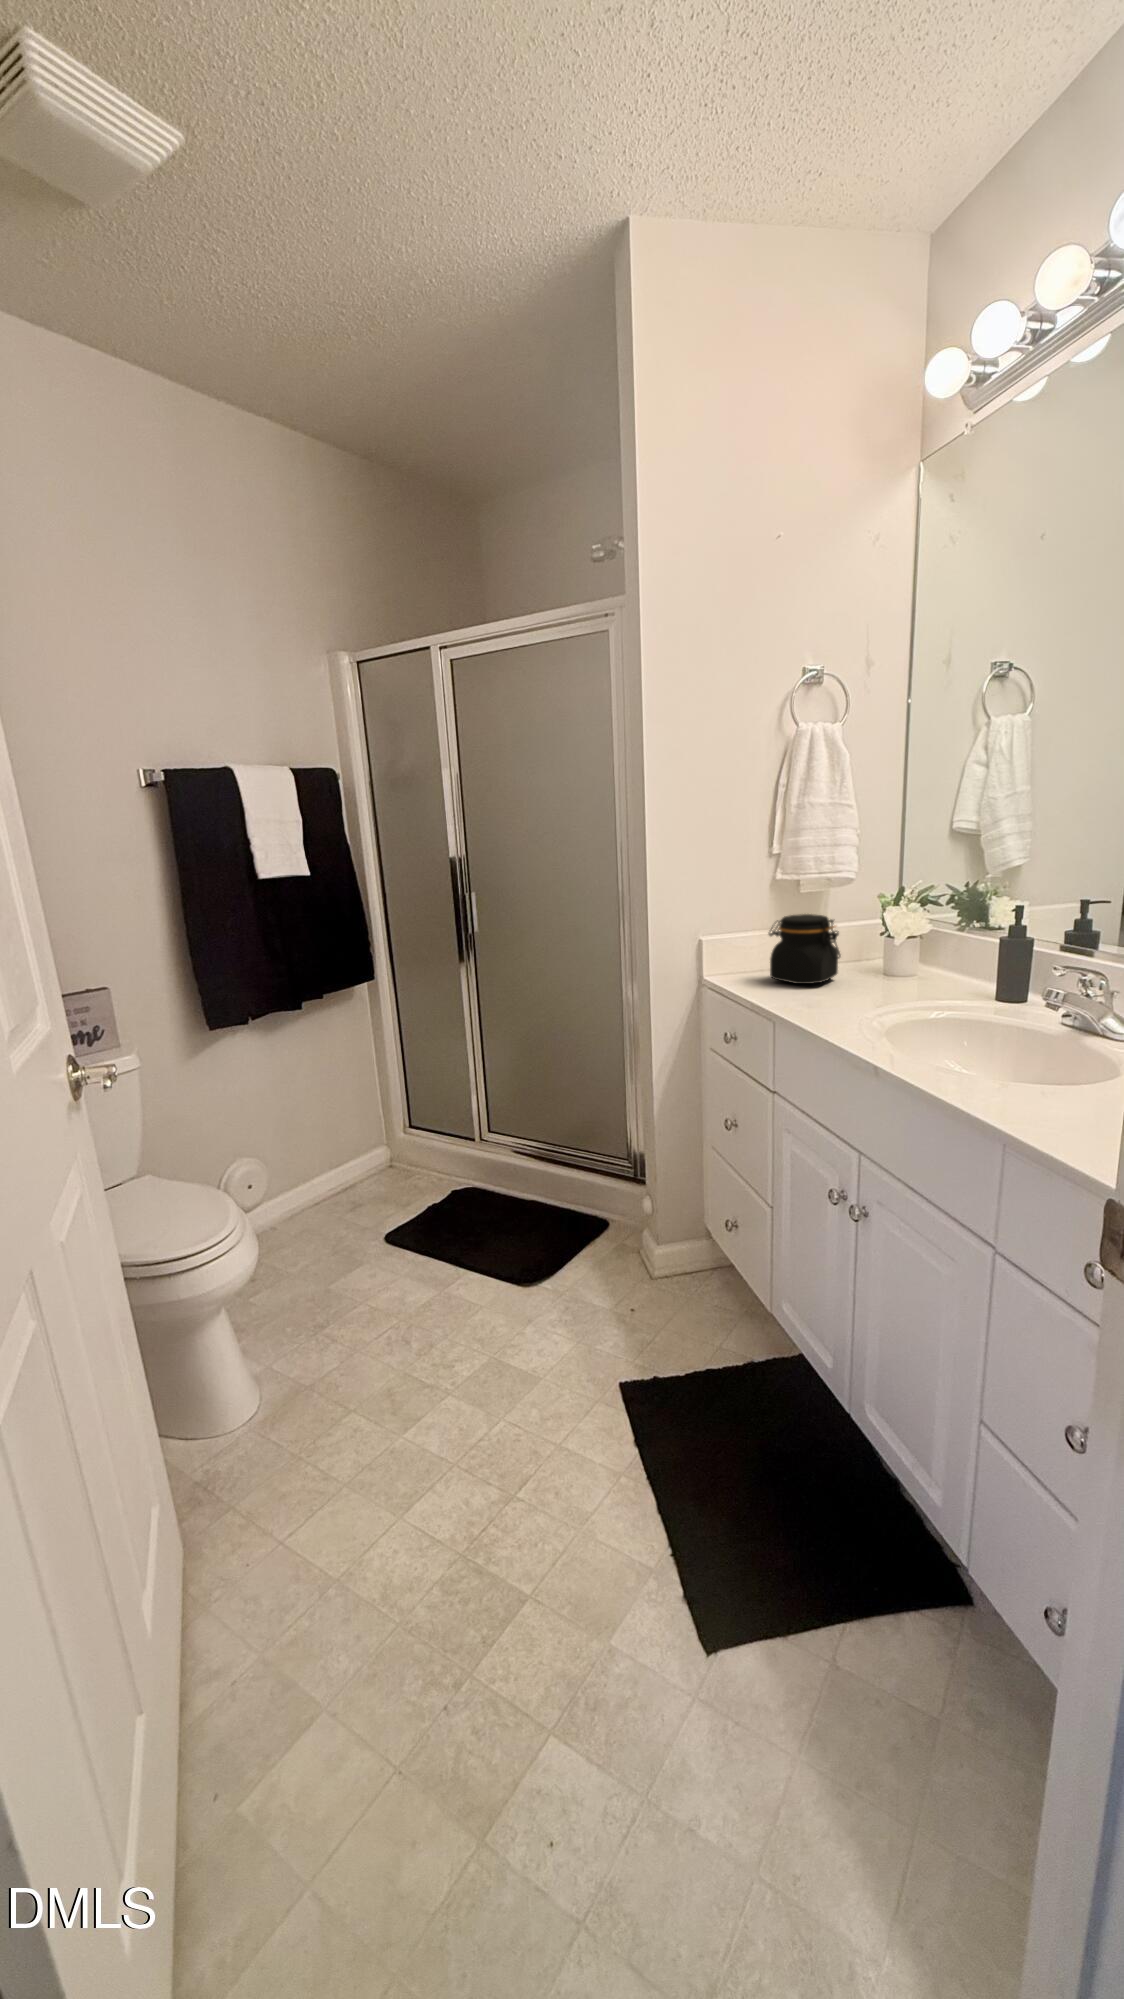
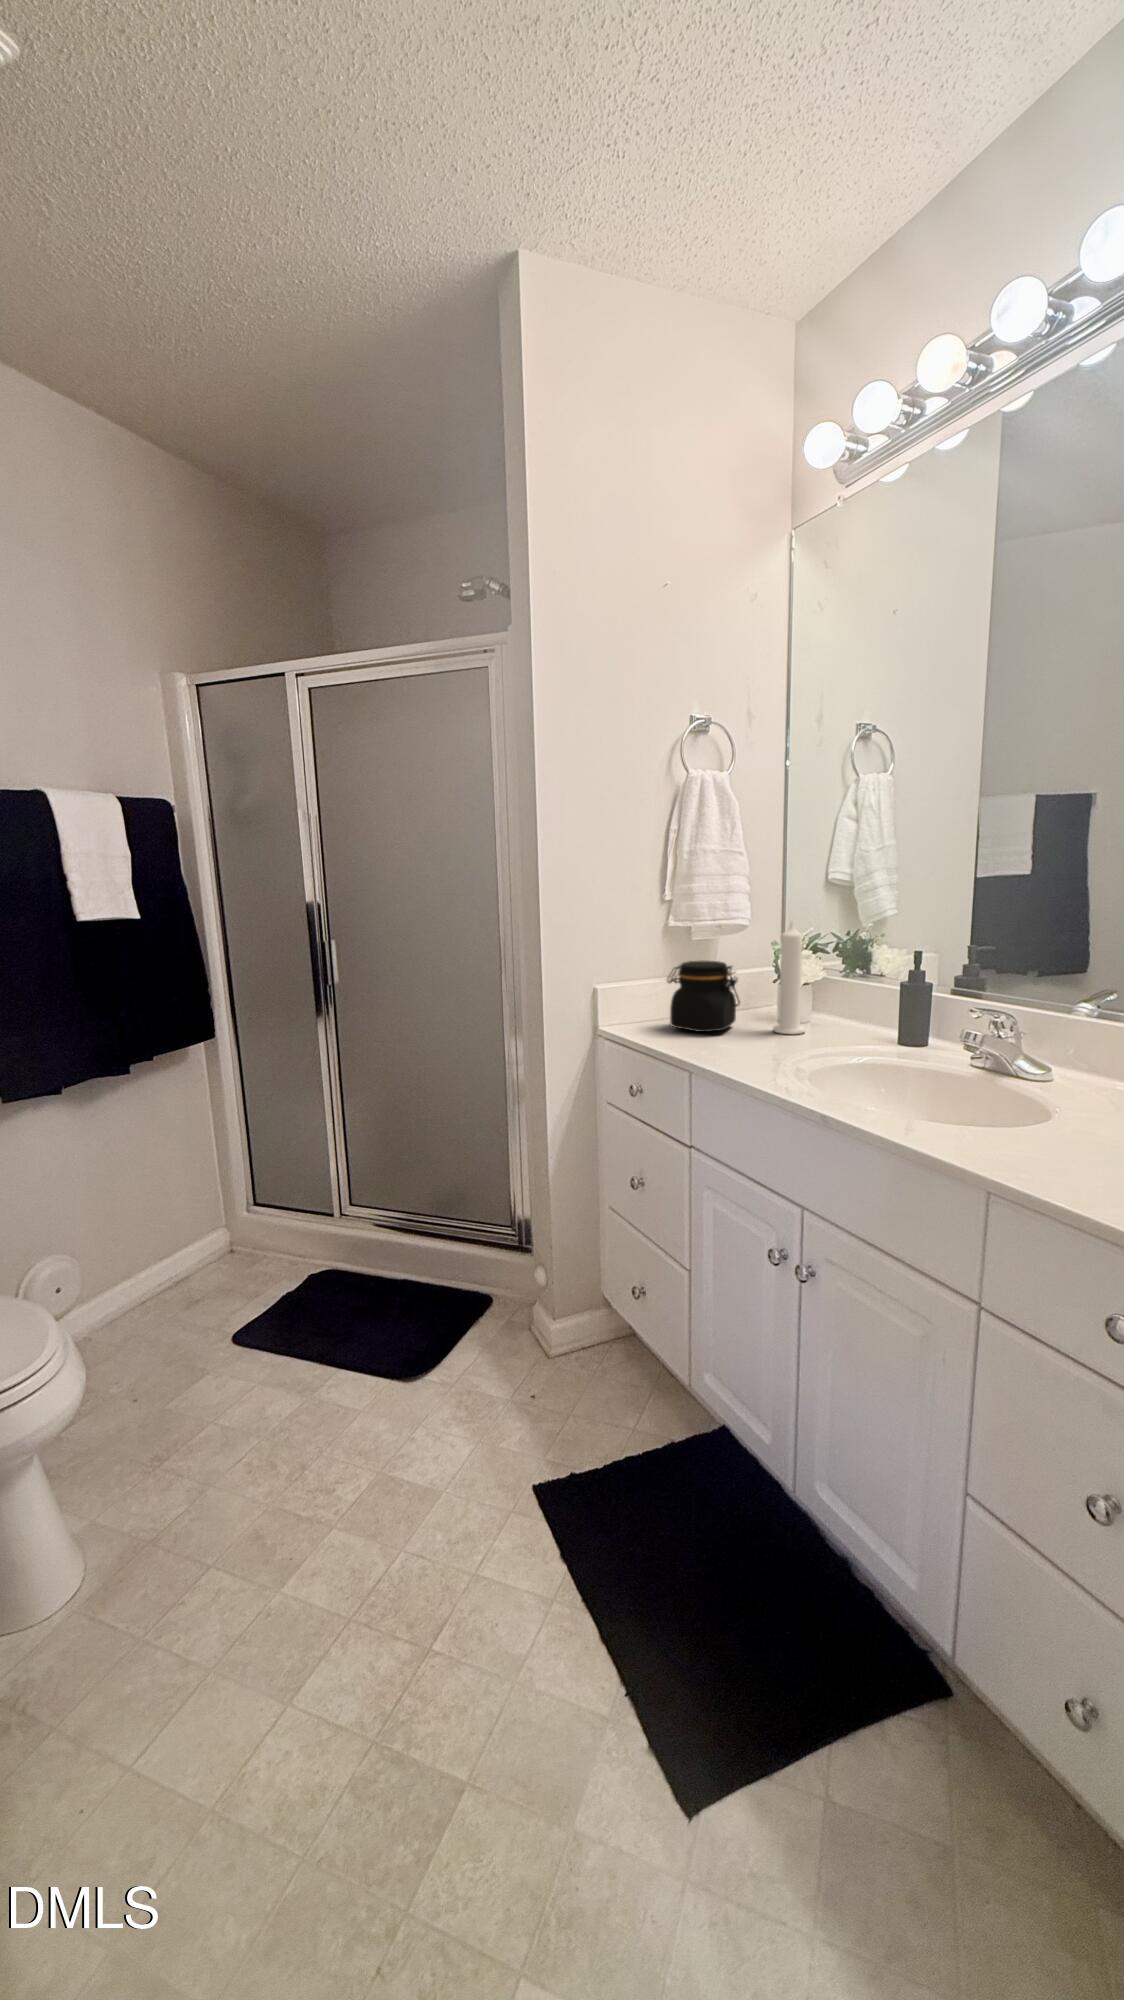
candle: none [874,873,908,989] -> present [773,920,806,1034]

